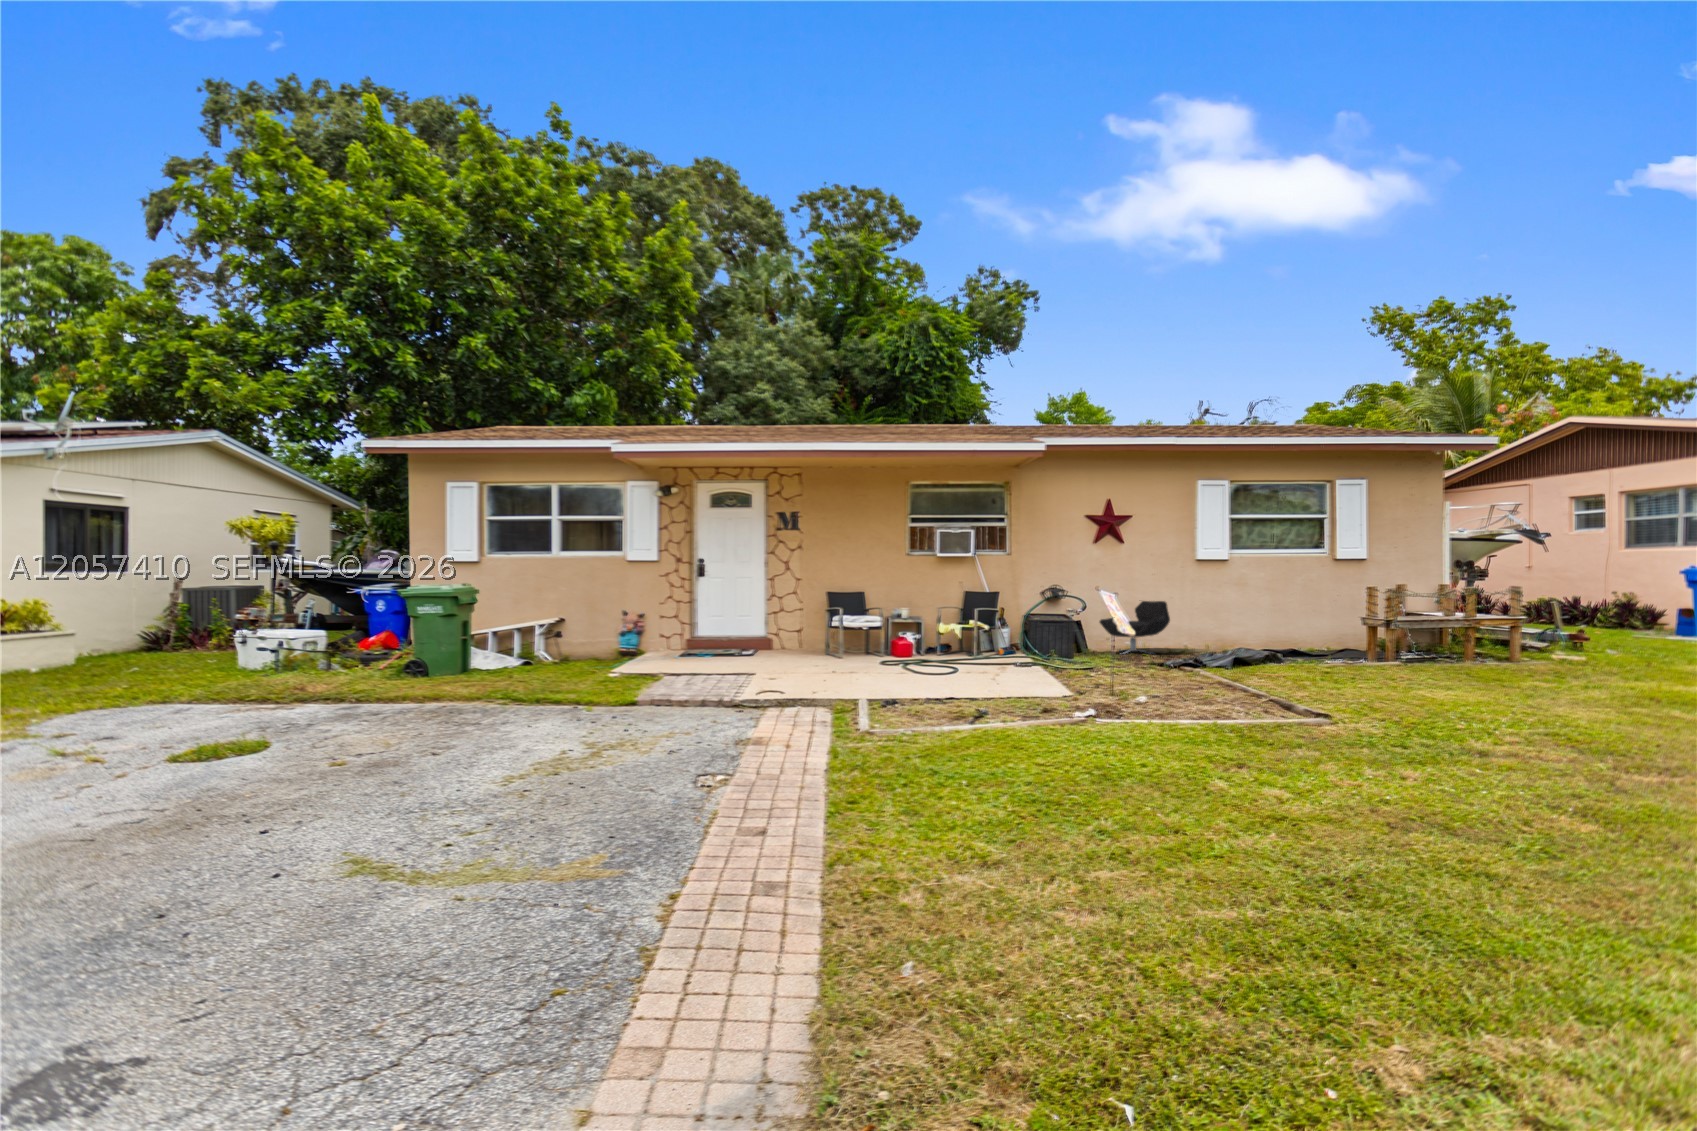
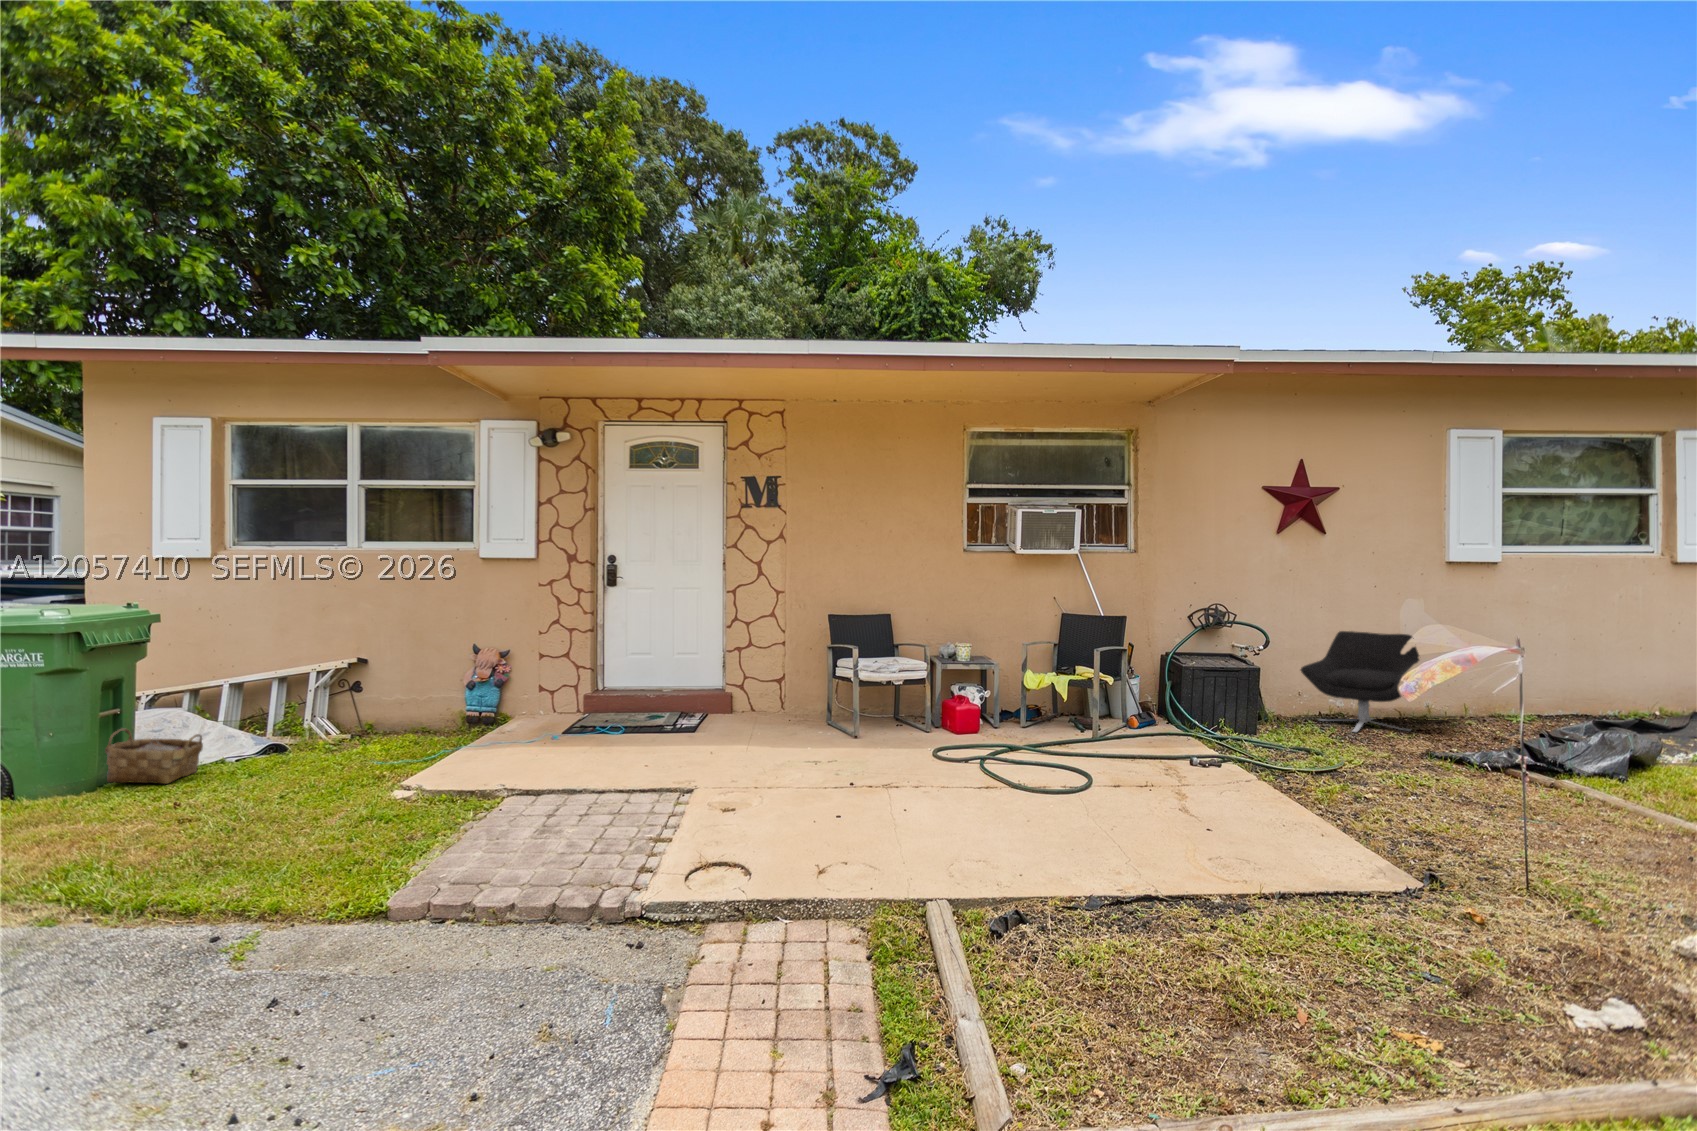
woven basket: none [474,642,514,668] -> present [105,728,203,784]

